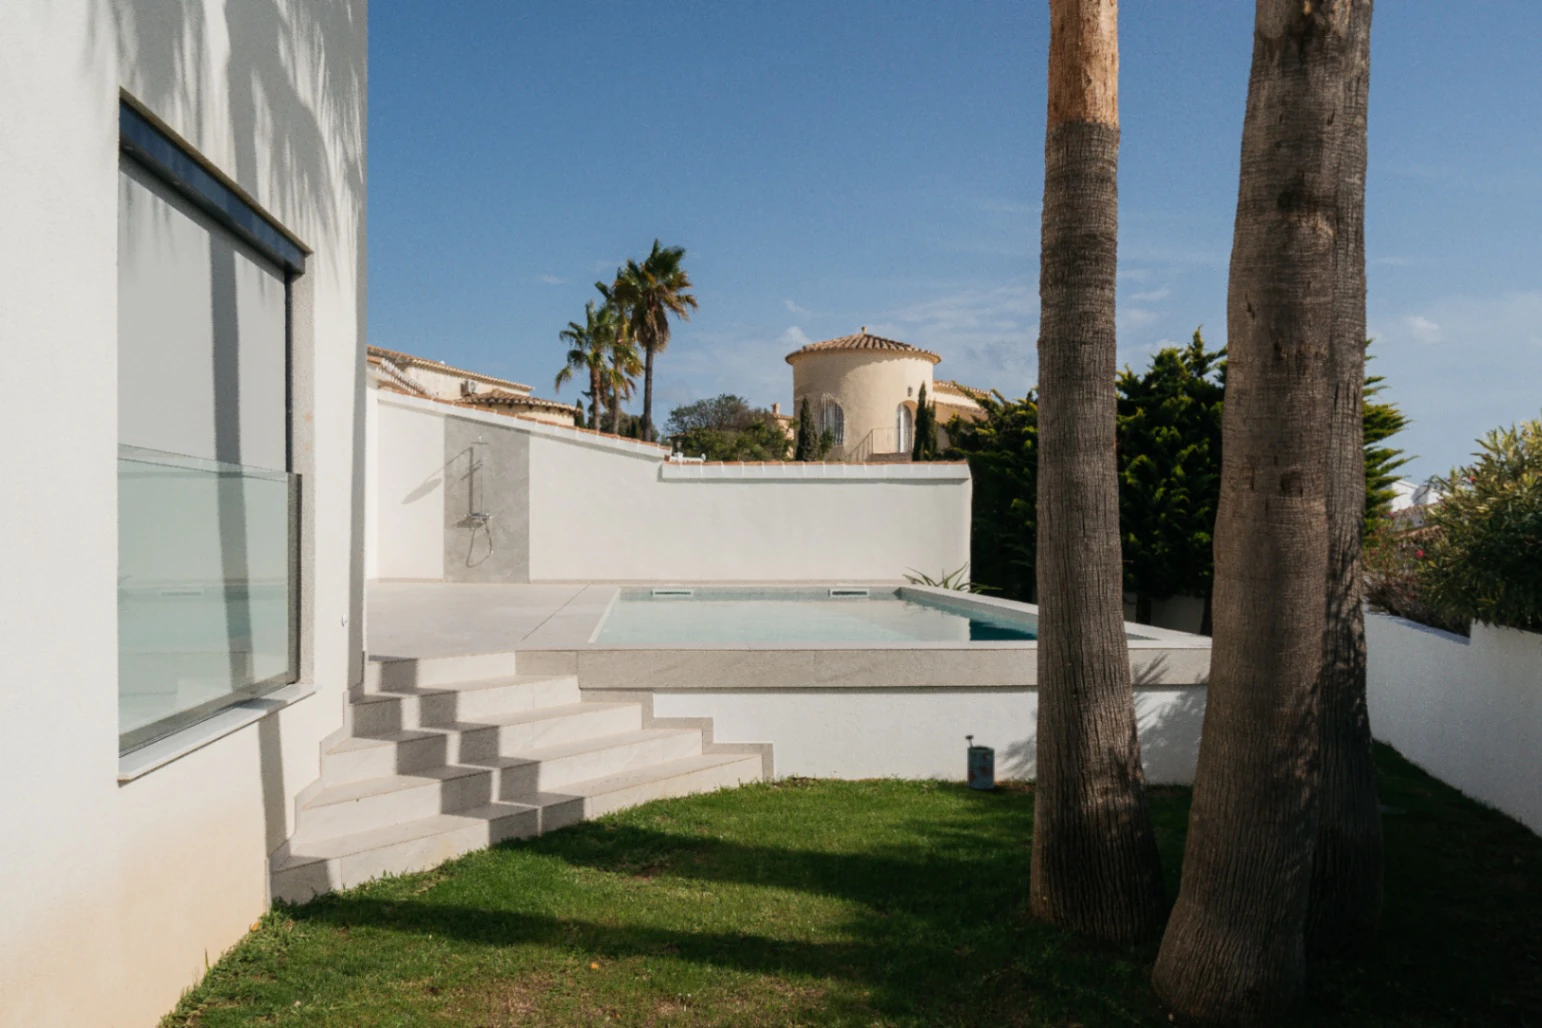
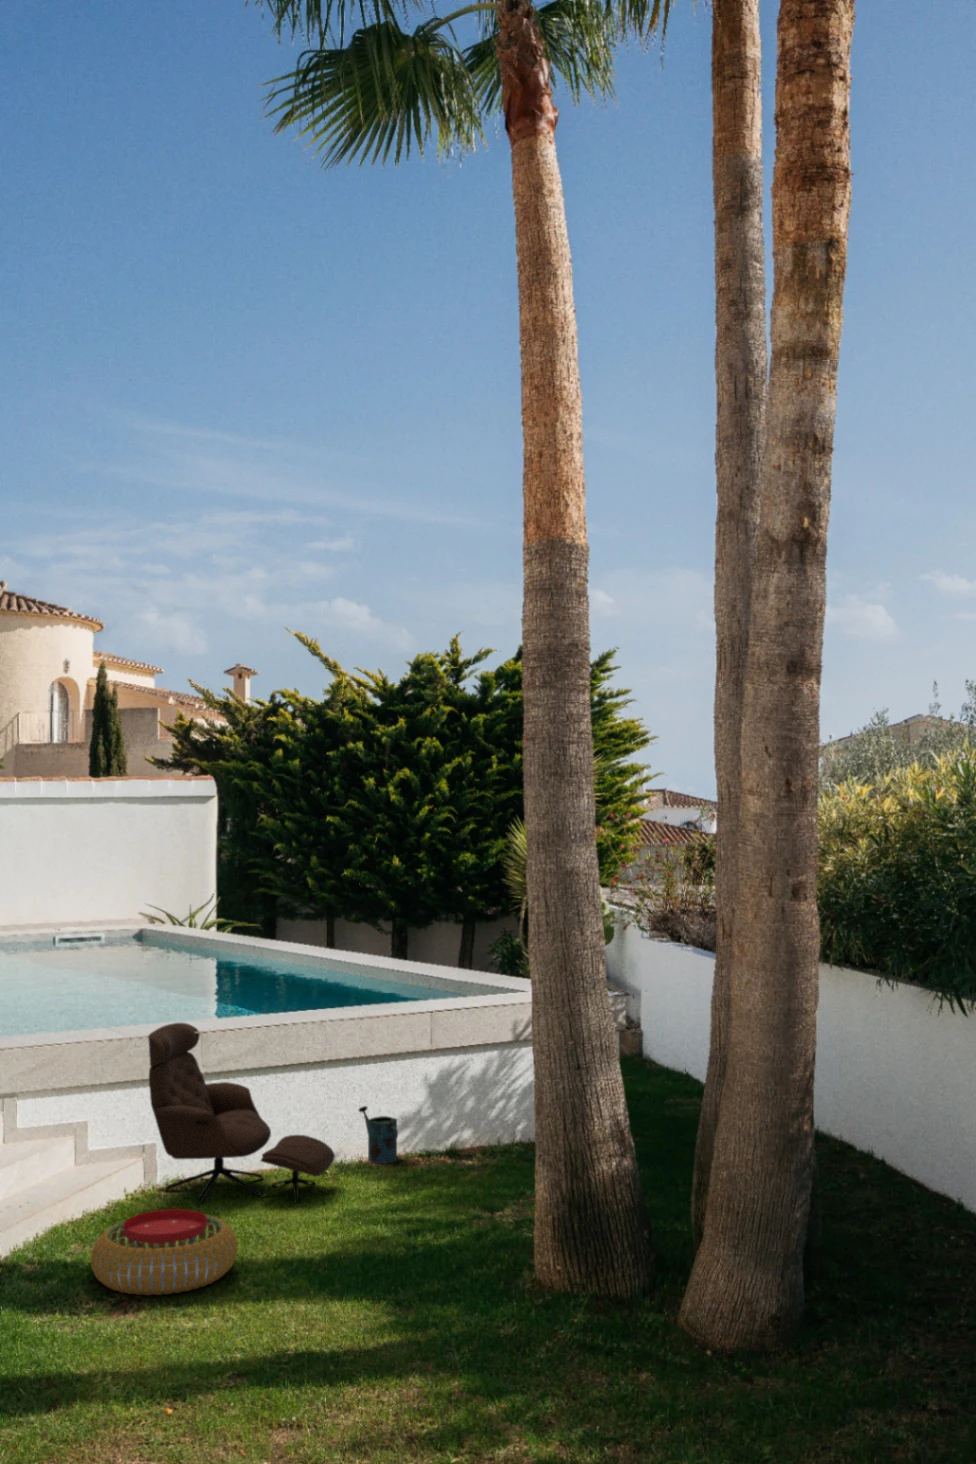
lounge chair: none [755,642,917,810] -> present [148,1023,335,1204]
pouf: none [641,793,767,866] -> present [91,1209,237,1295]

